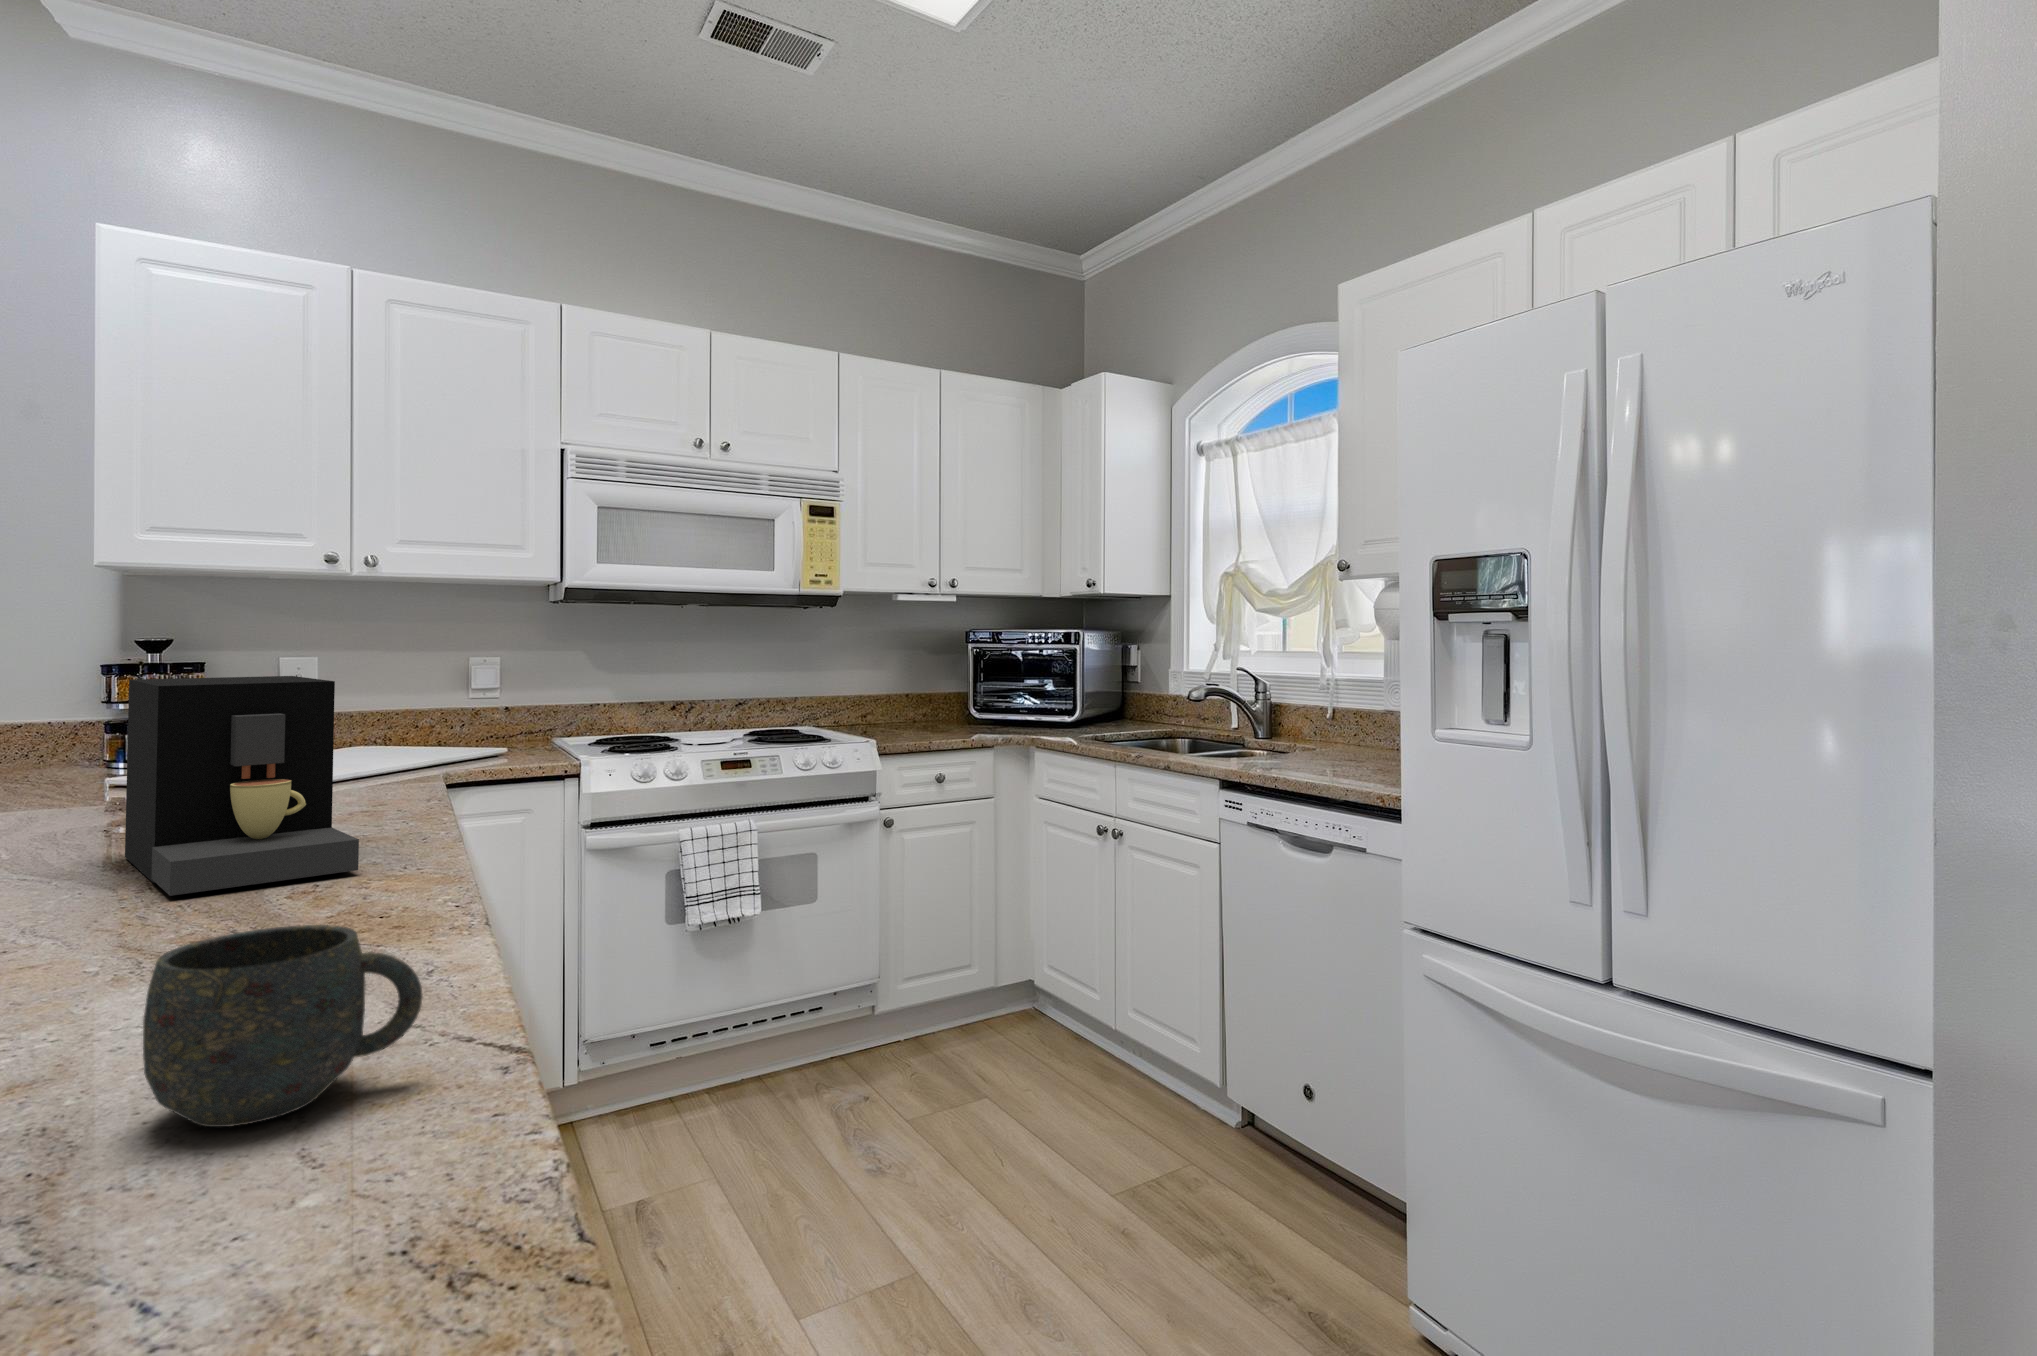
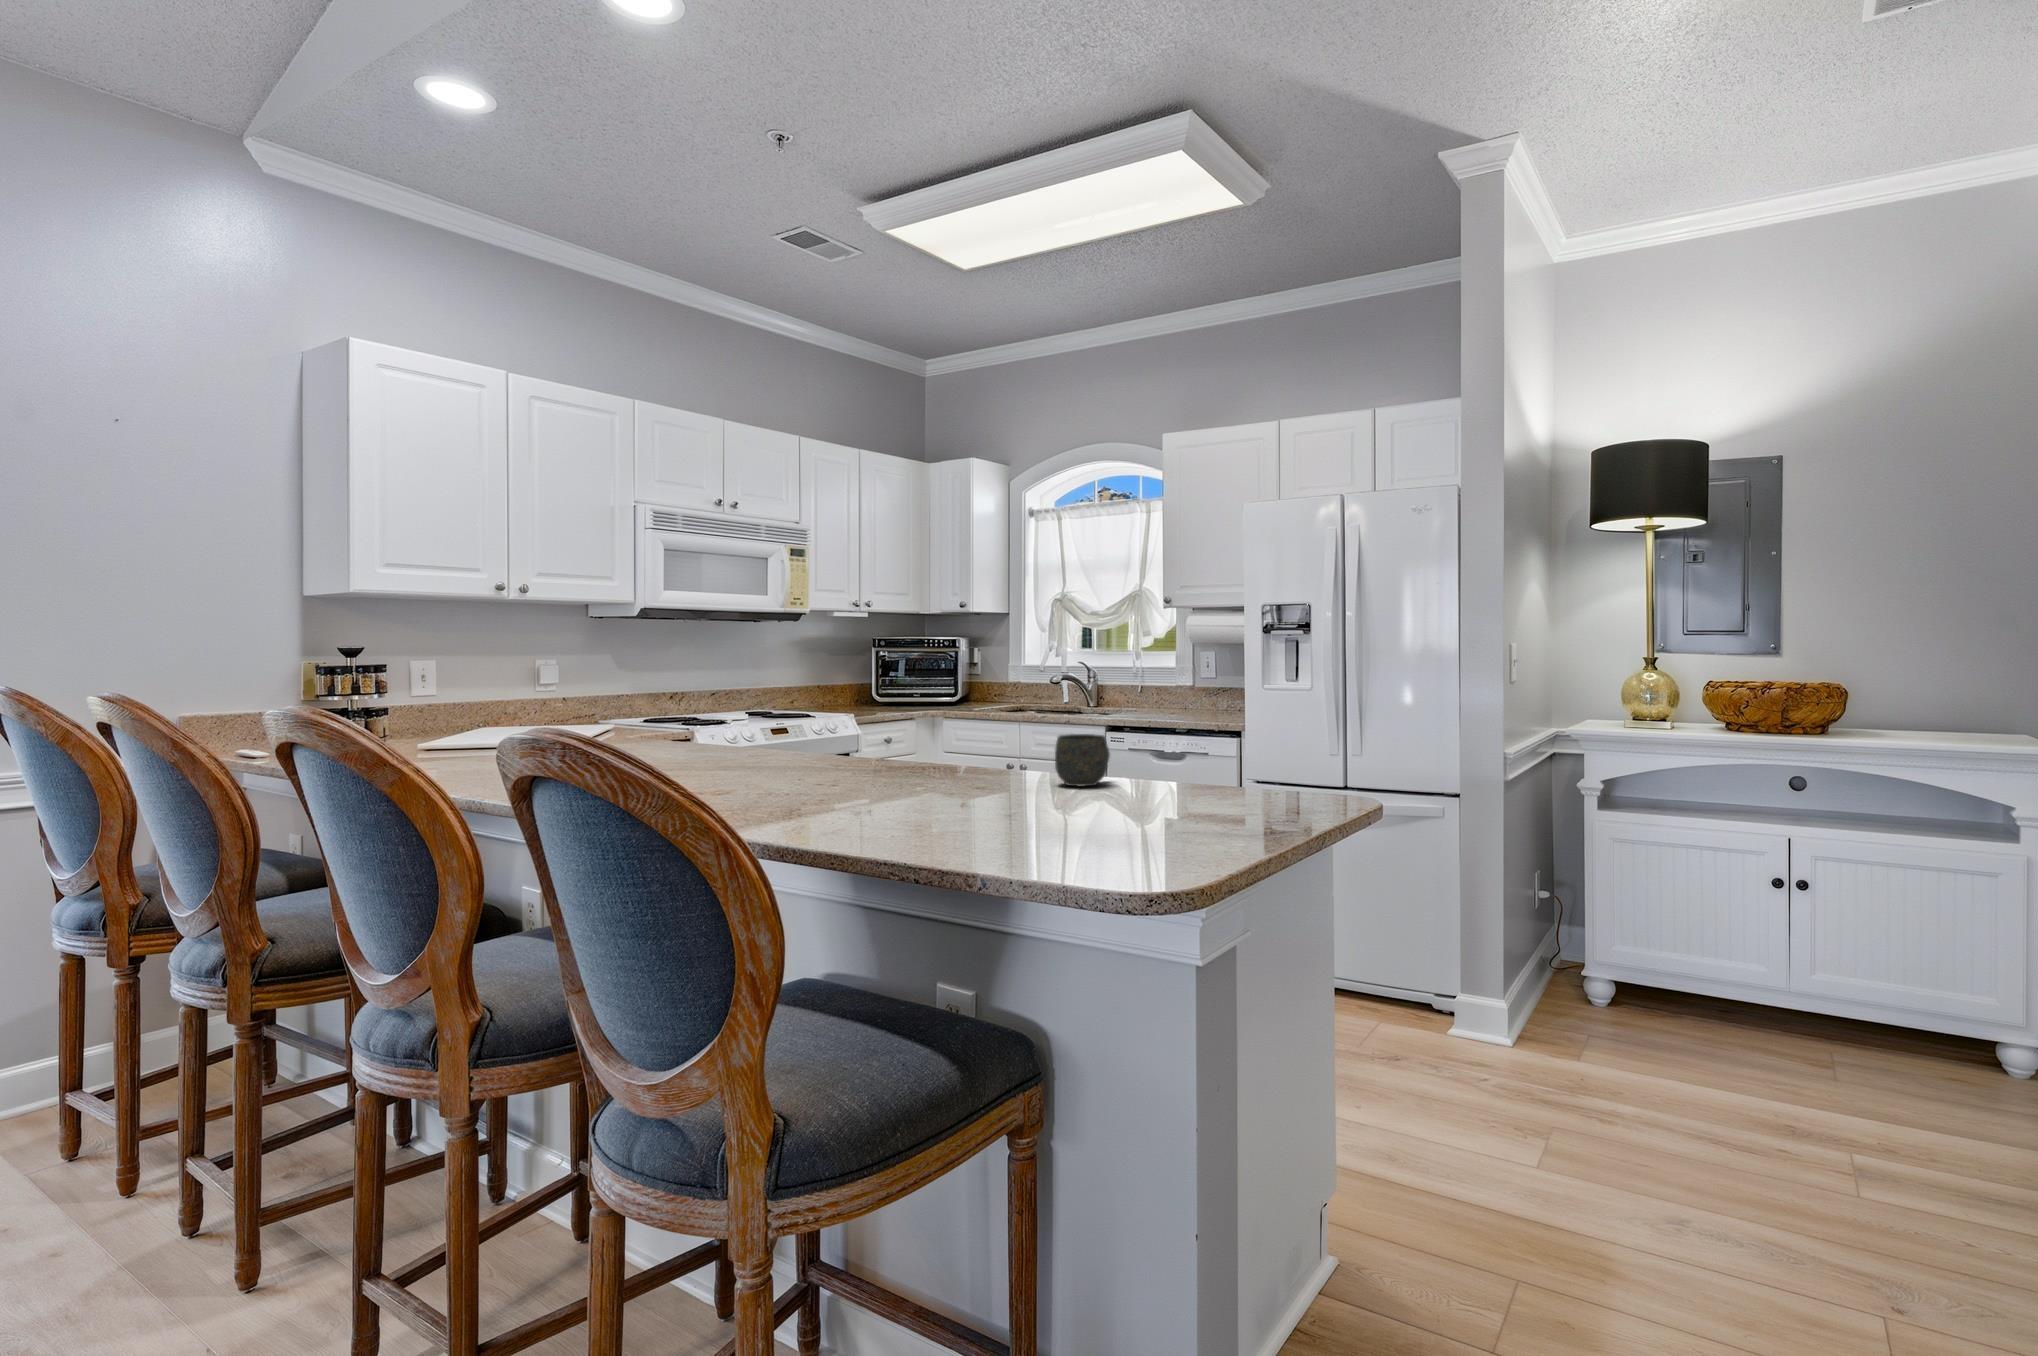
coffee maker: present [125,676,359,896] -> none [683,665,844,765]

